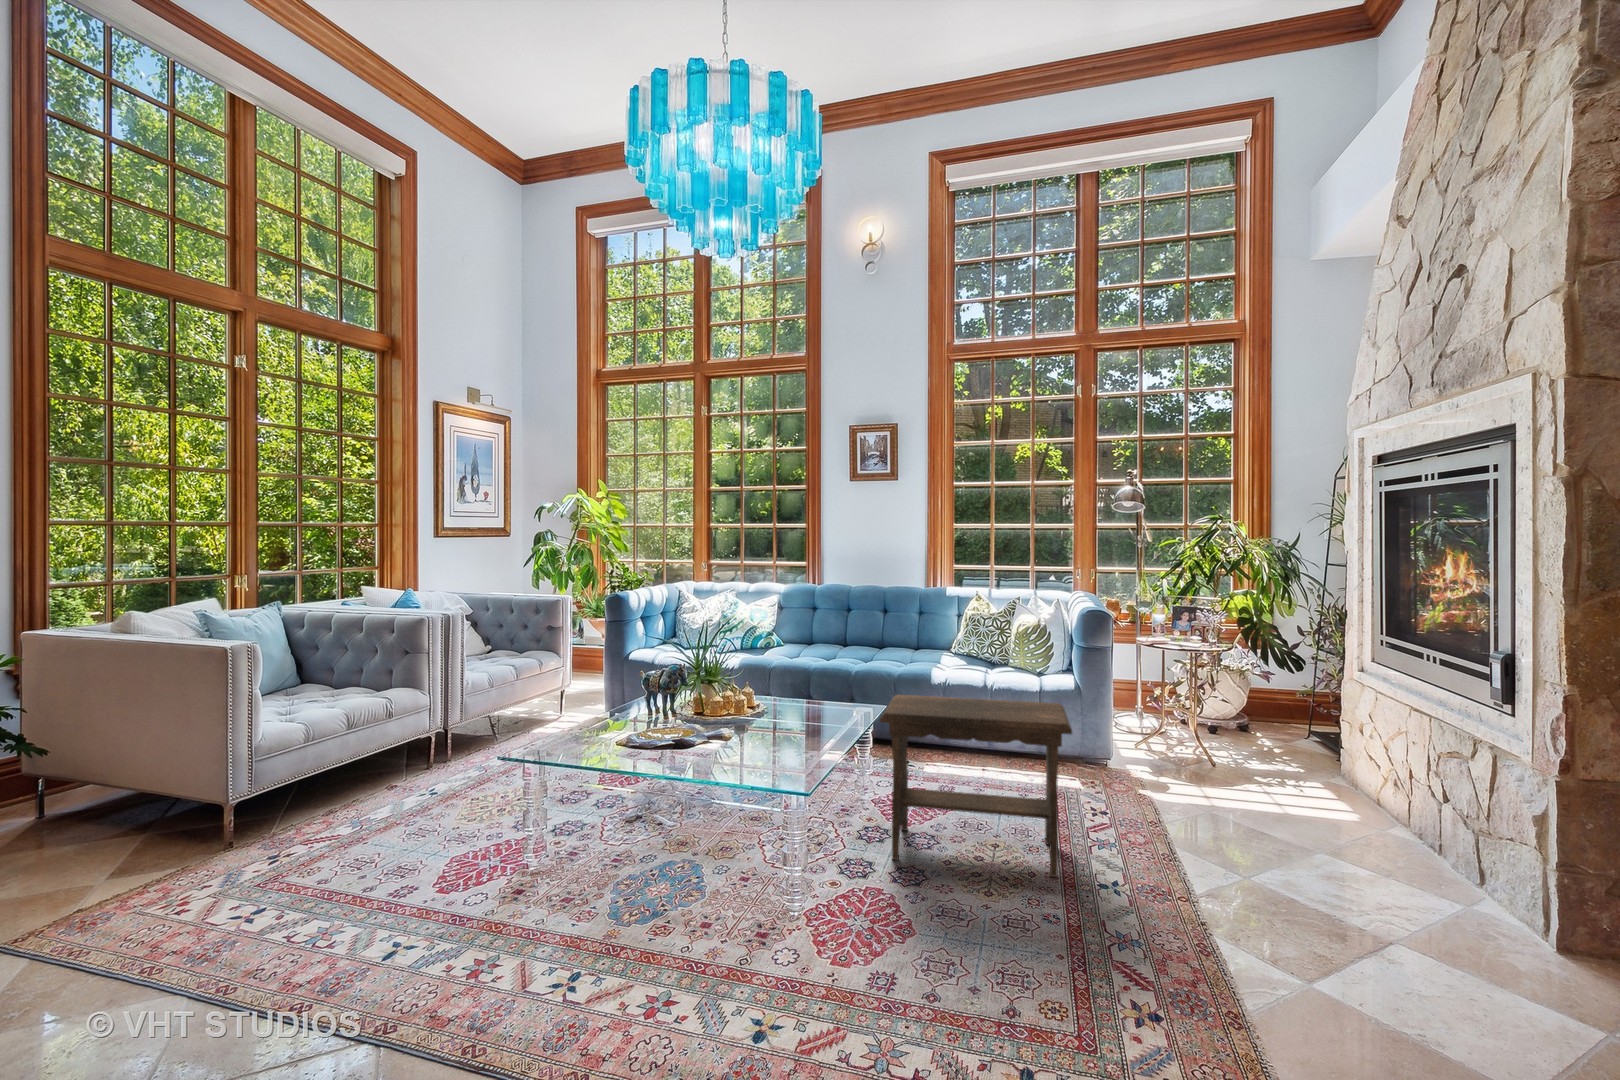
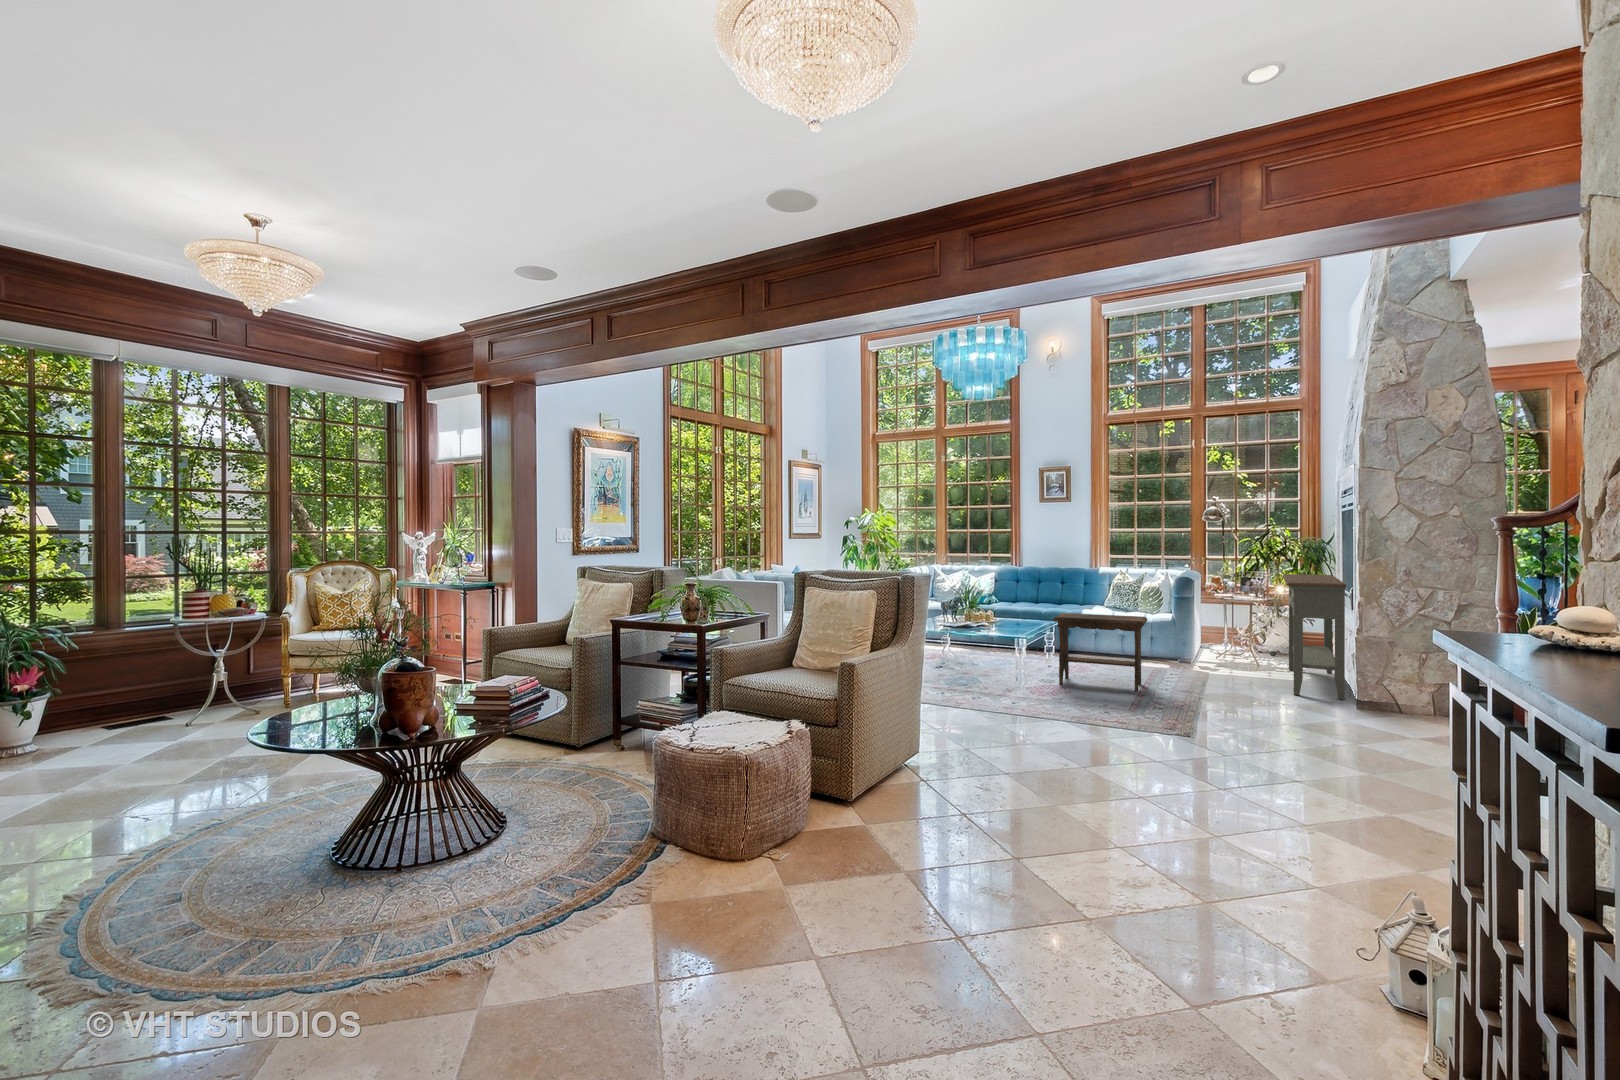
console table: none [1251,603,1455,872] -> present [1283,574,1346,700]

